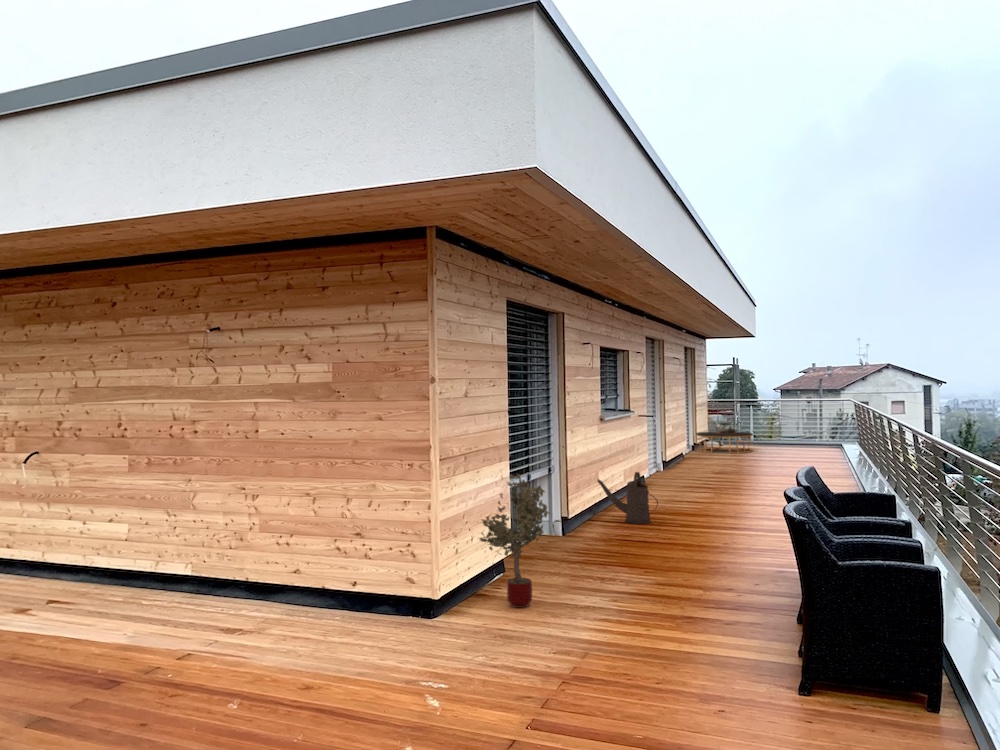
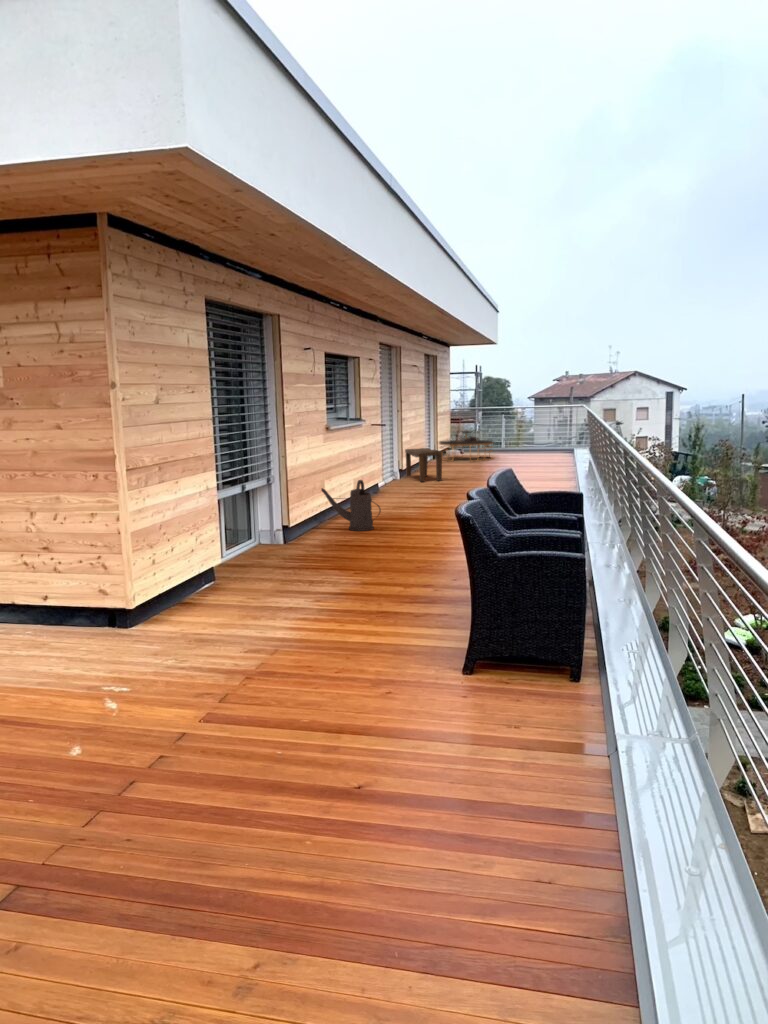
bench: none [667,440,706,474] -> present [405,448,442,482]
potted tree: present [479,474,549,608] -> none [175,482,253,614]

